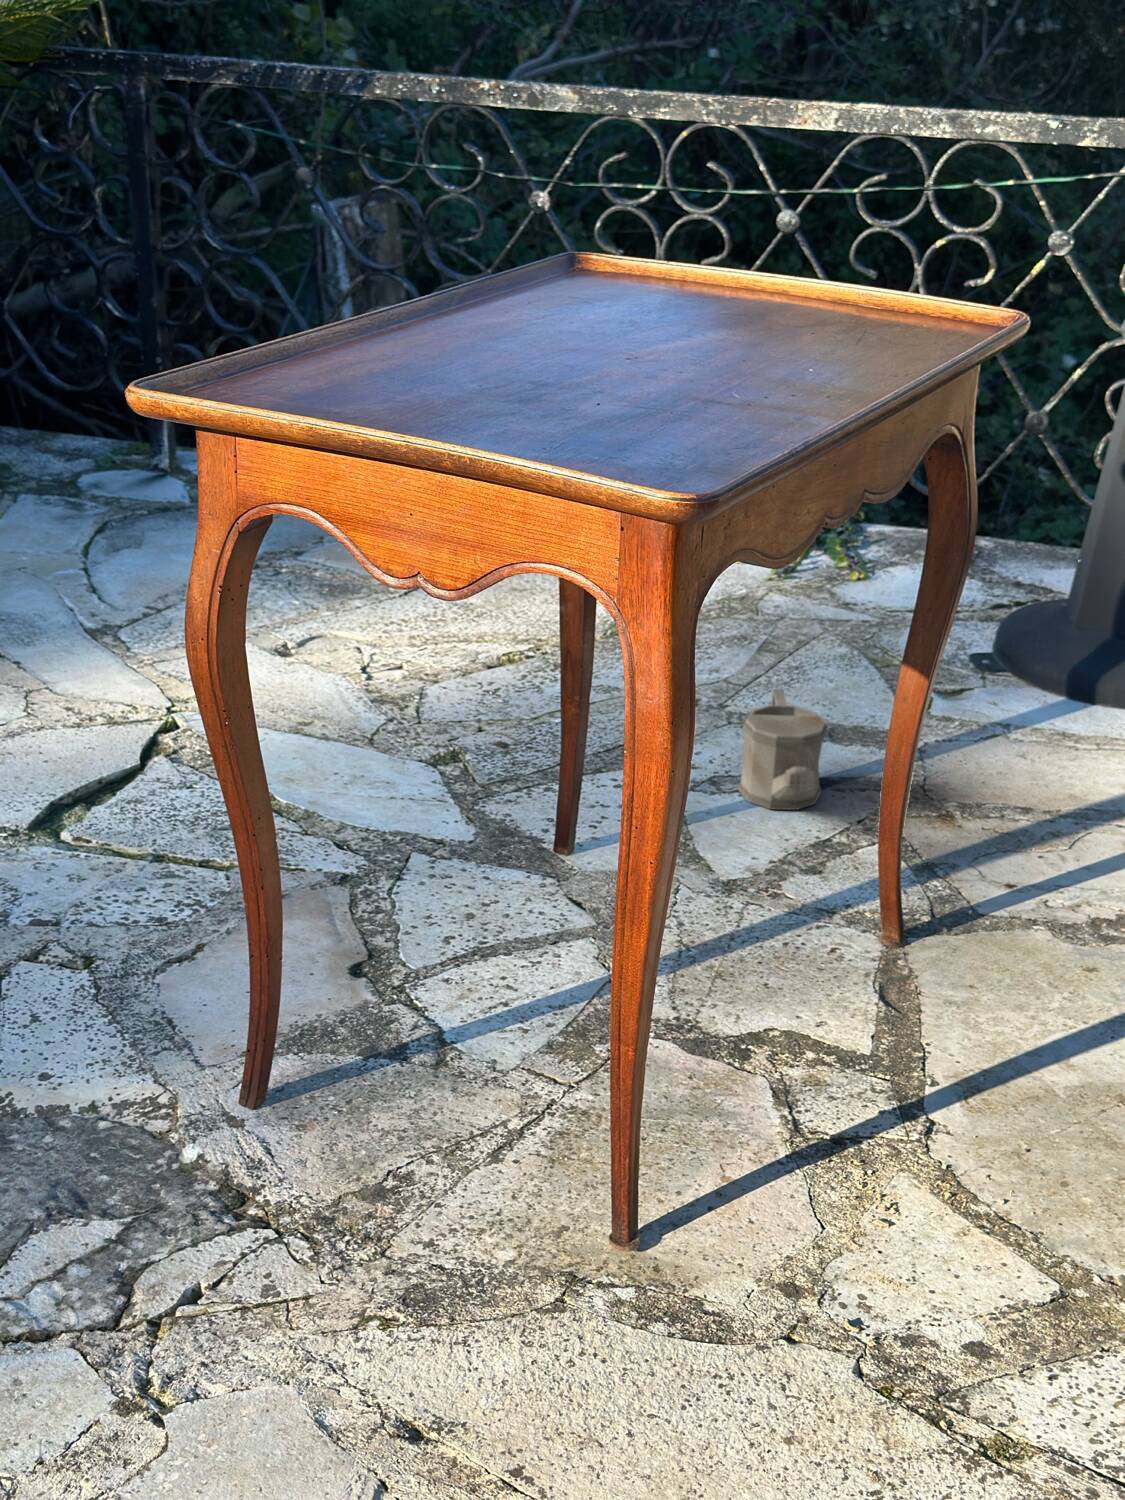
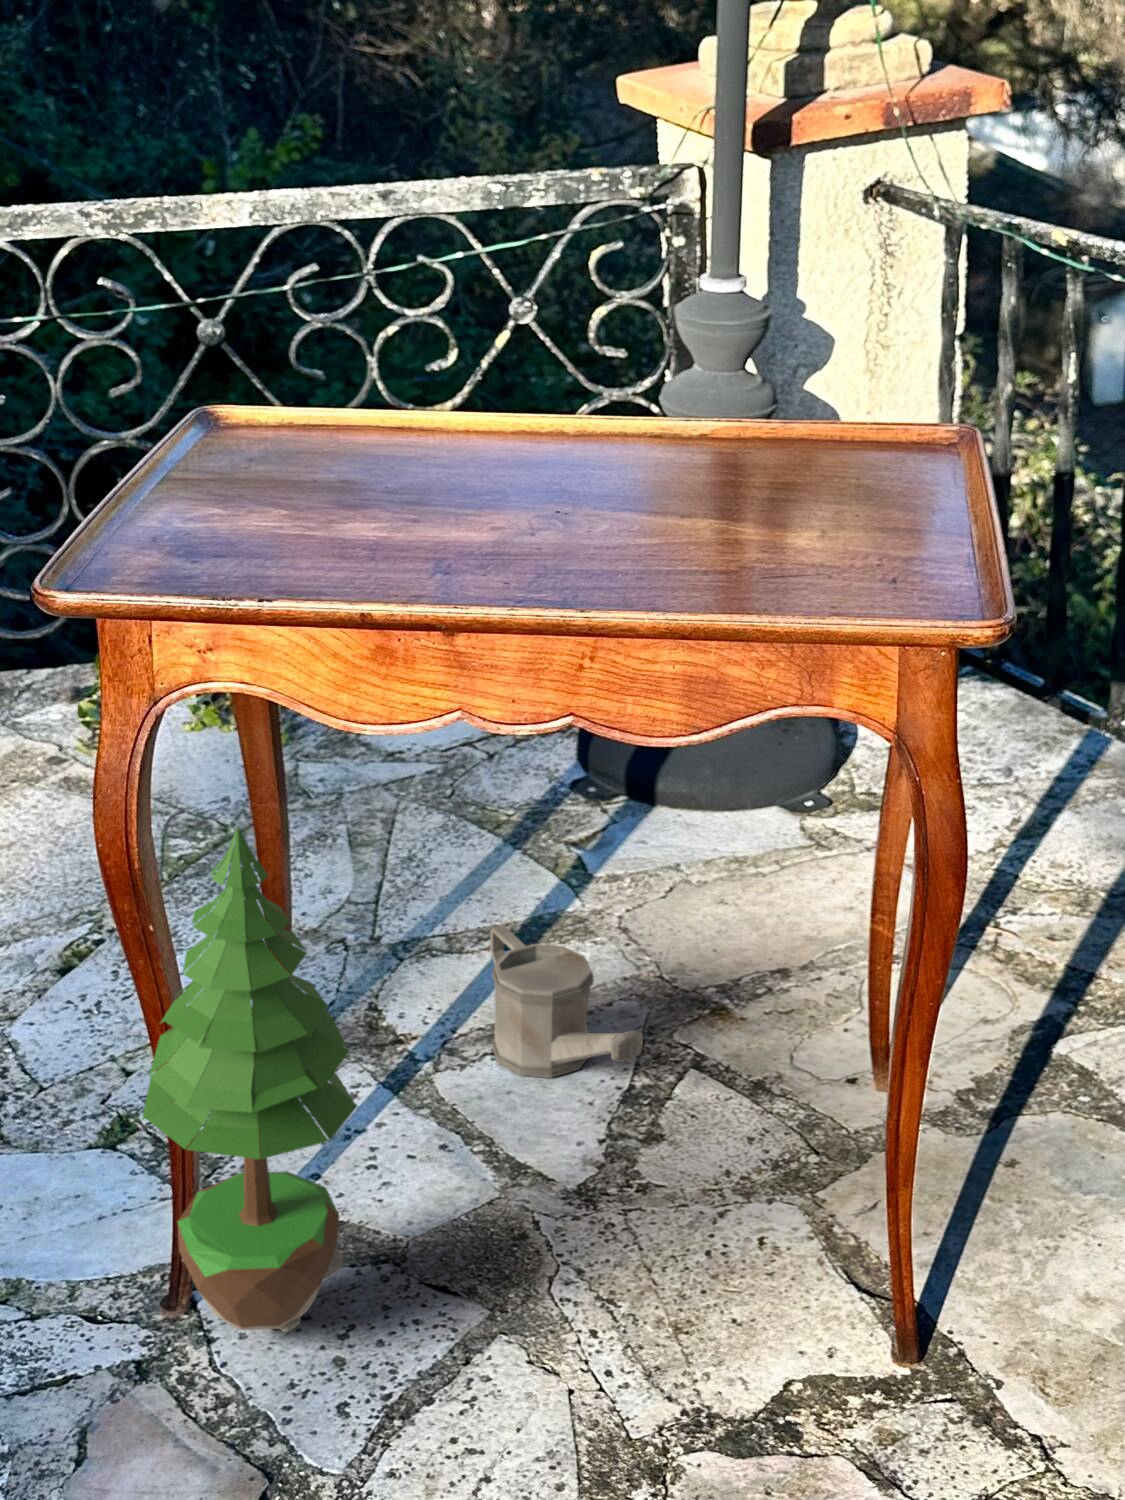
potted tree: none [359,481,515,883] -> present [142,827,358,1332]

